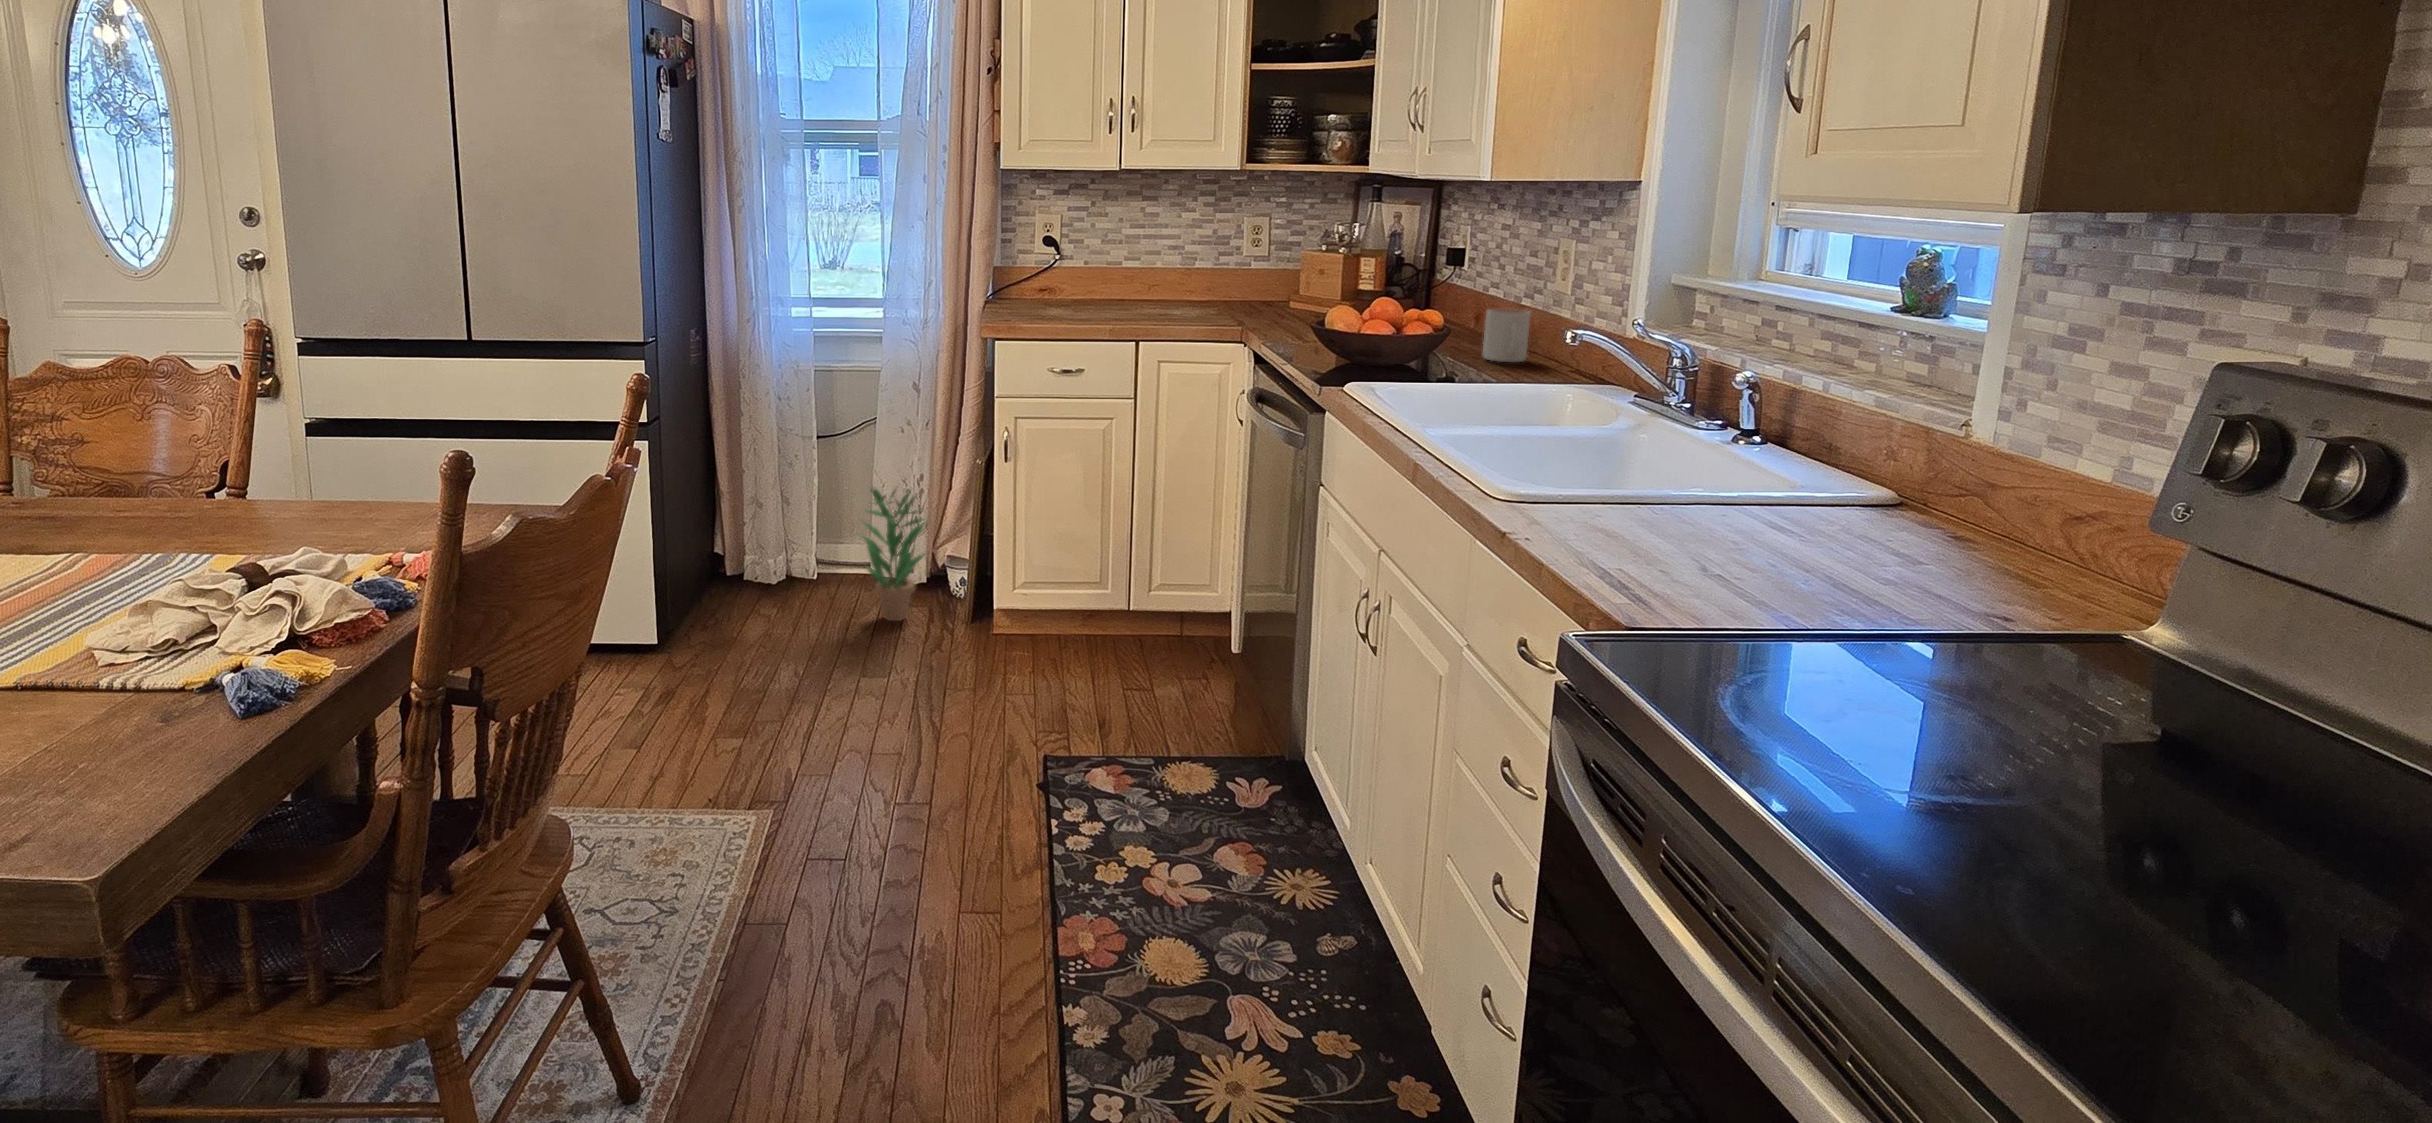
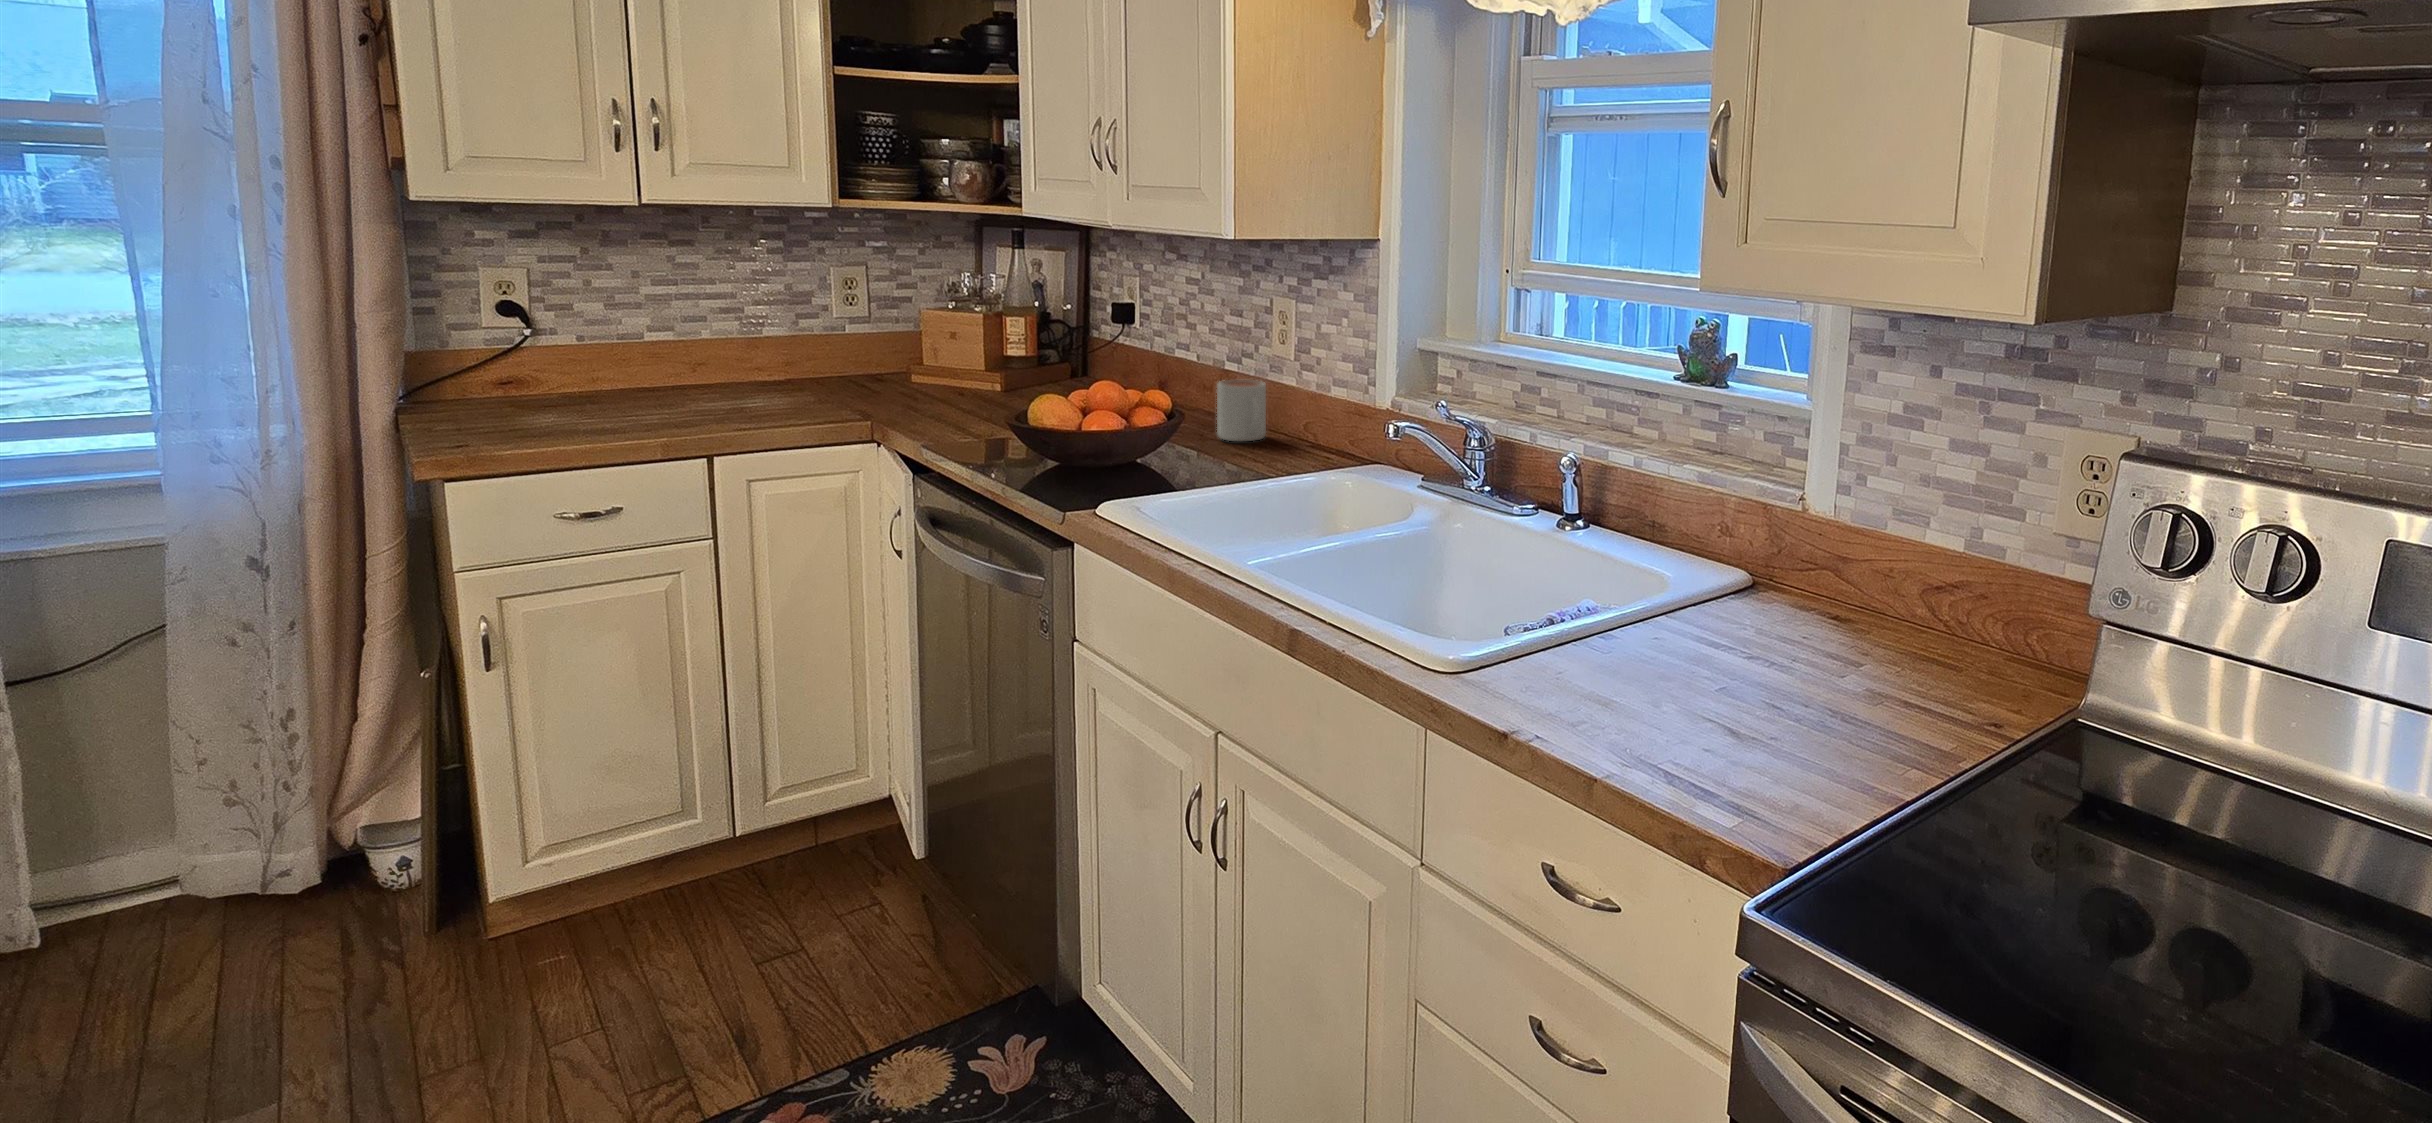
potted plant: present [860,487,926,621] -> none [74,755,293,1010]

